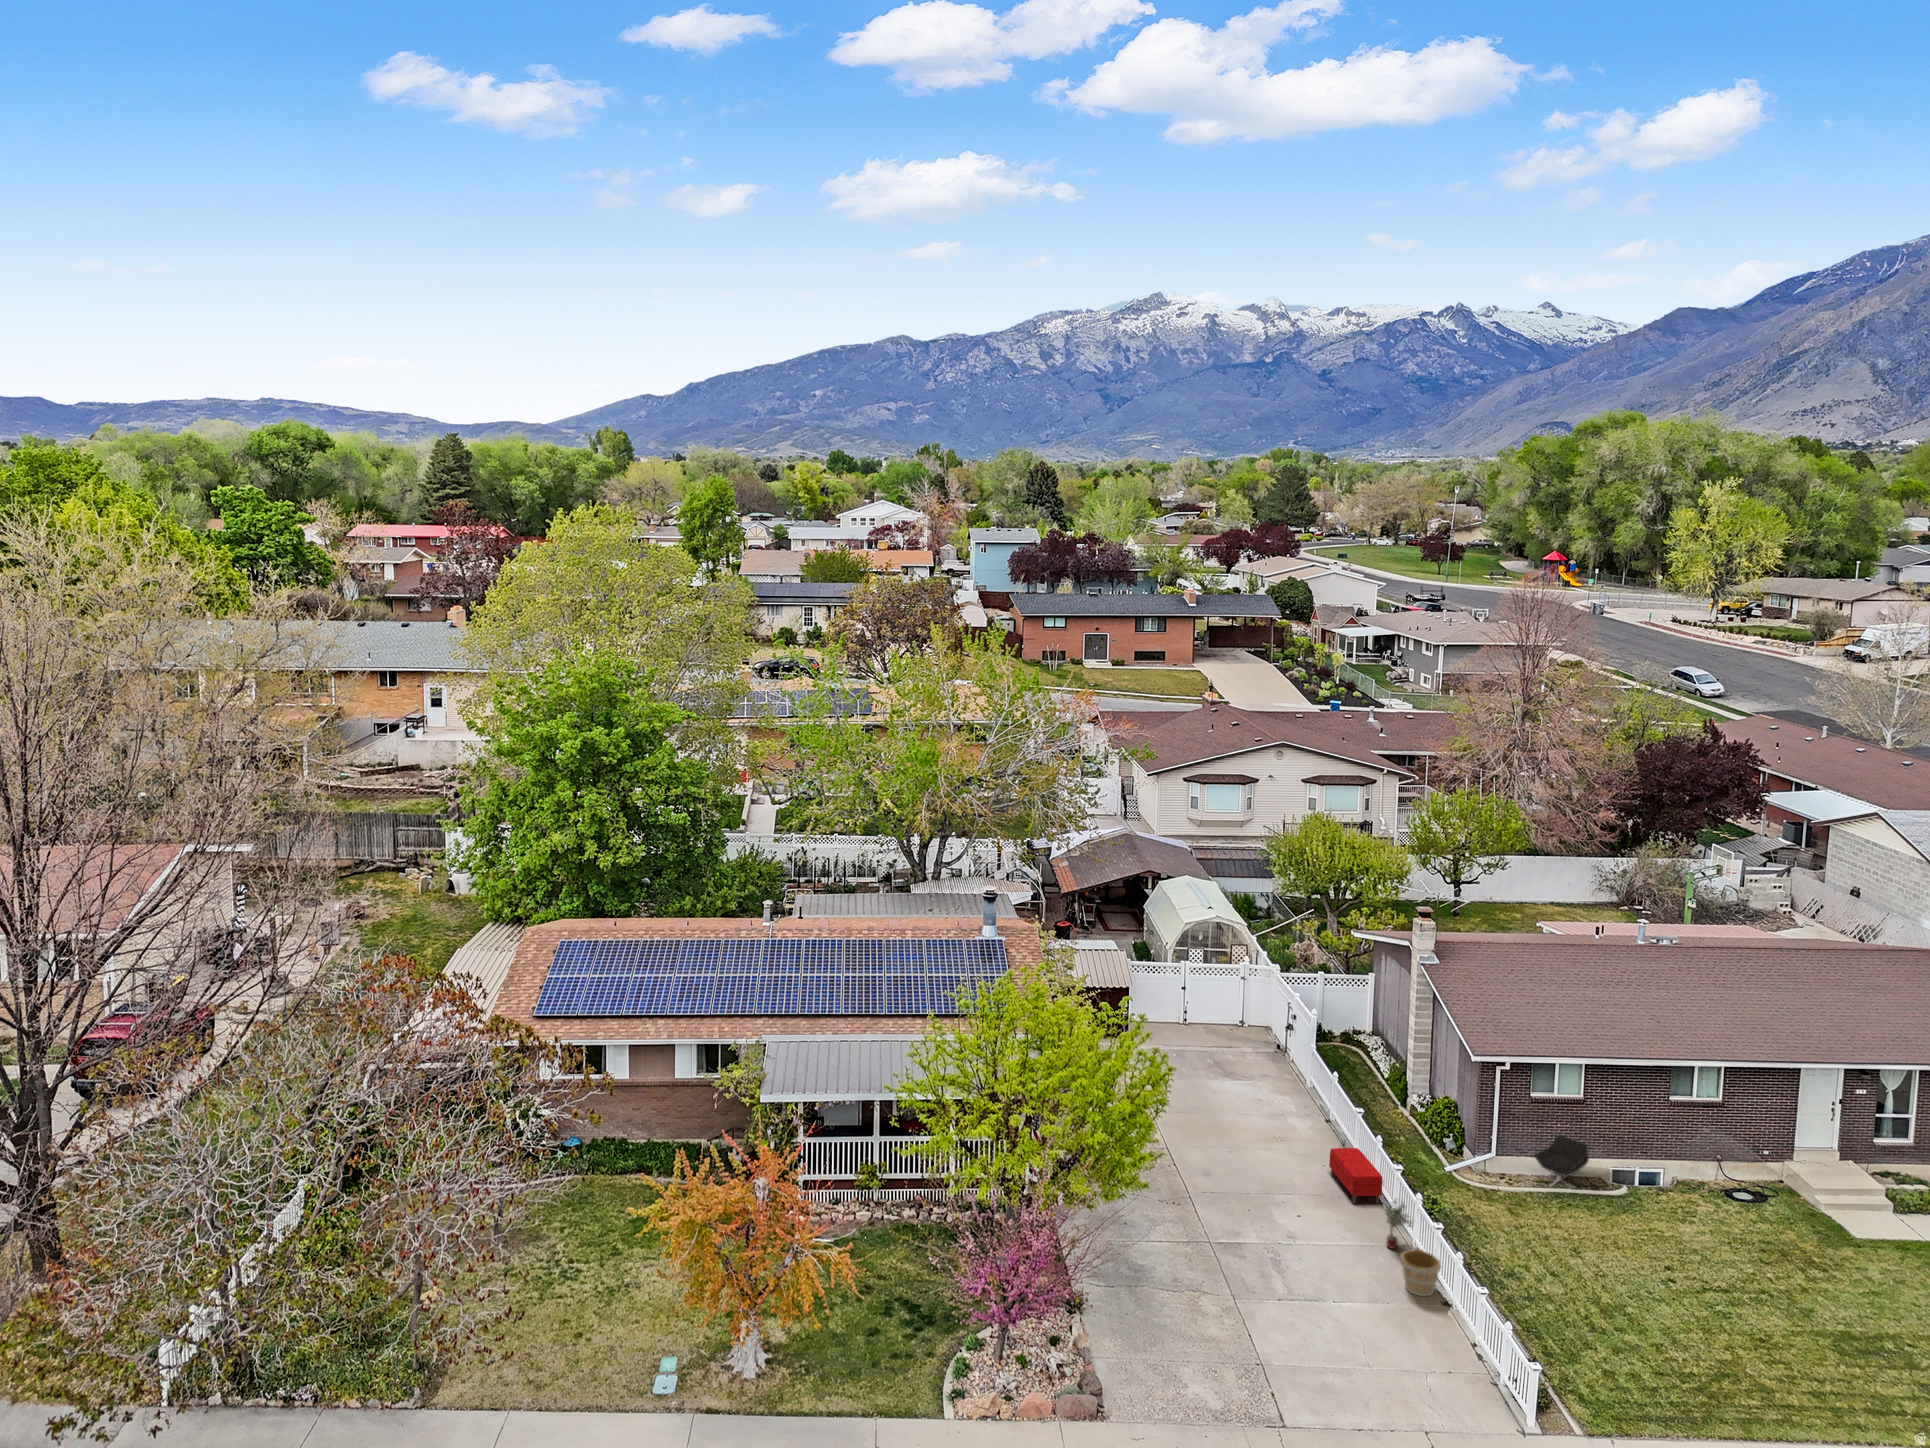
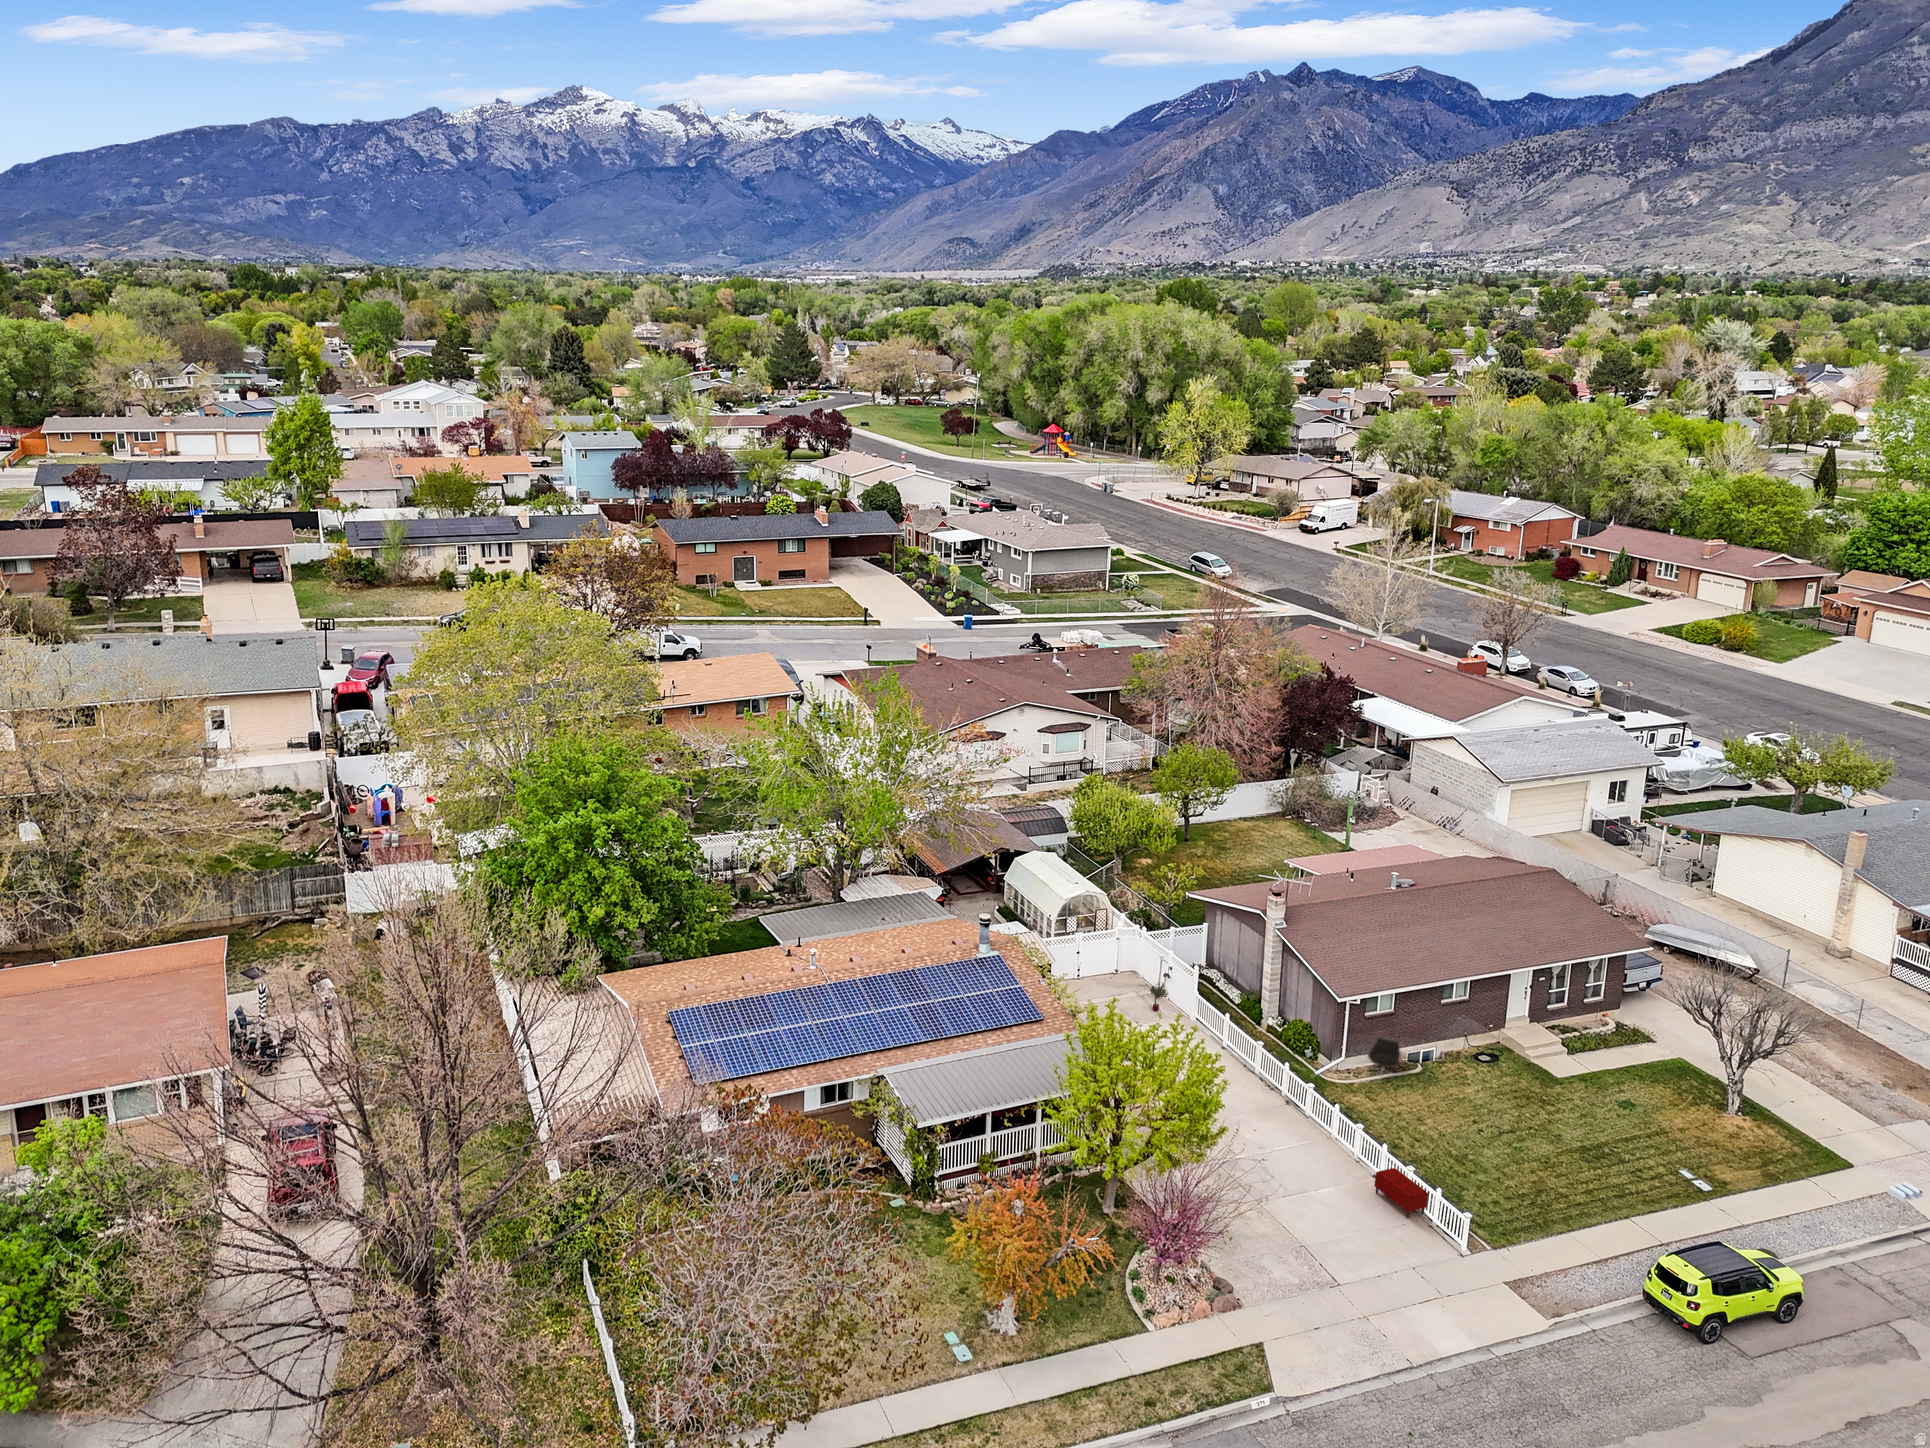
bench: present [1329,1148,1382,1204] -> present [1374,1168,1428,1218]
potted tree: present [1386,1201,1412,1249] -> present [1150,982,1168,1011]
wooden bucket: present [1401,1249,1441,1296] -> none [1344,1143,1371,1175]

